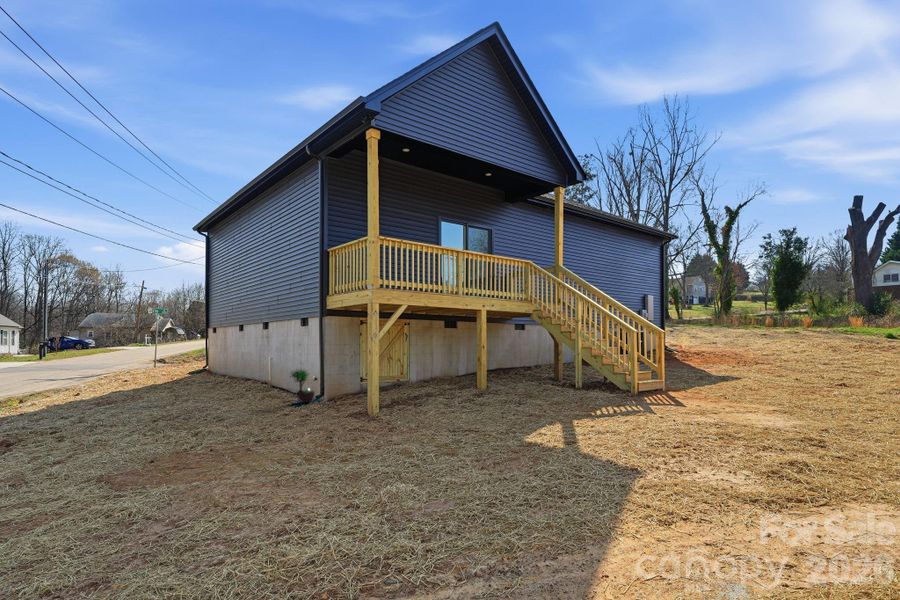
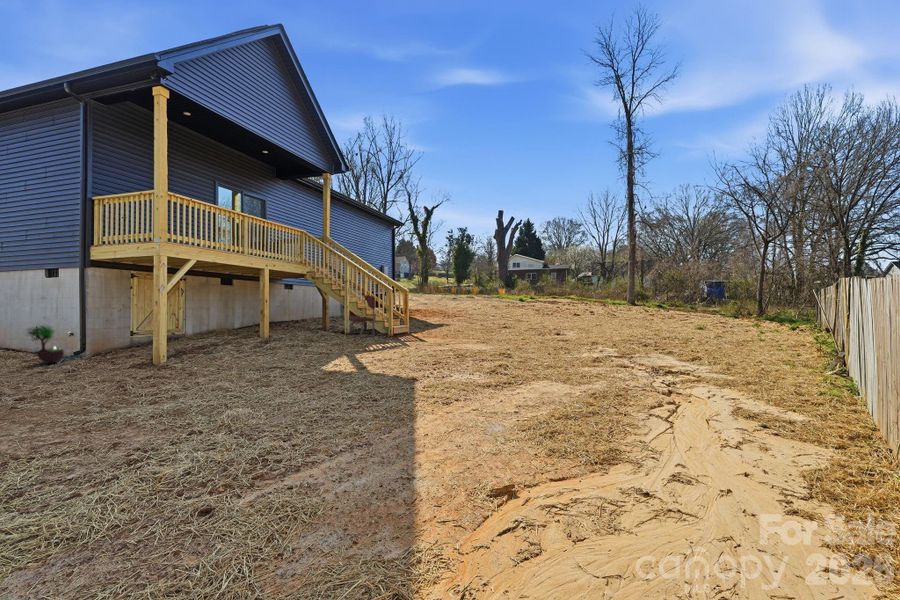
bench: none [575,337,615,394] -> present [349,295,375,338]

